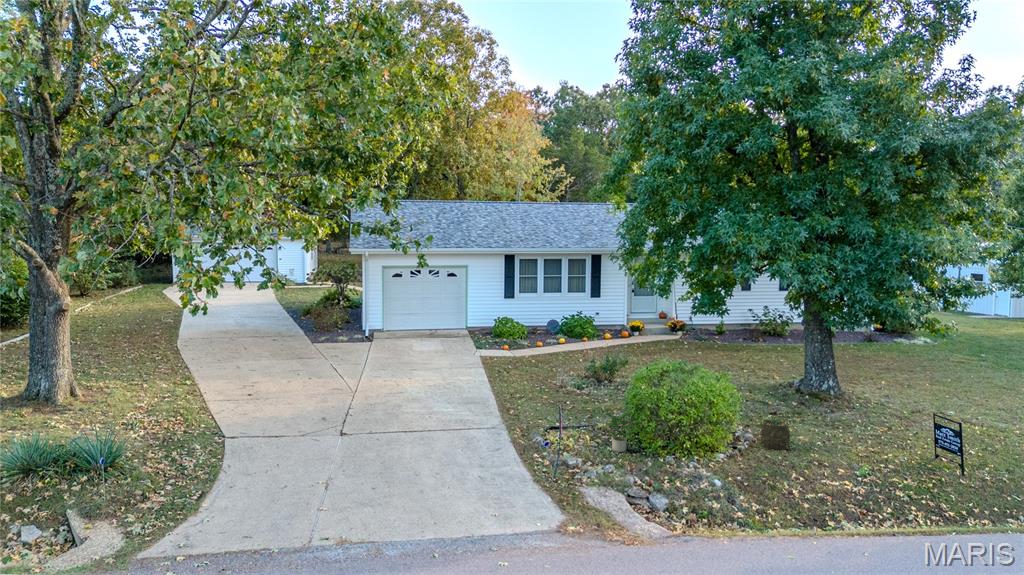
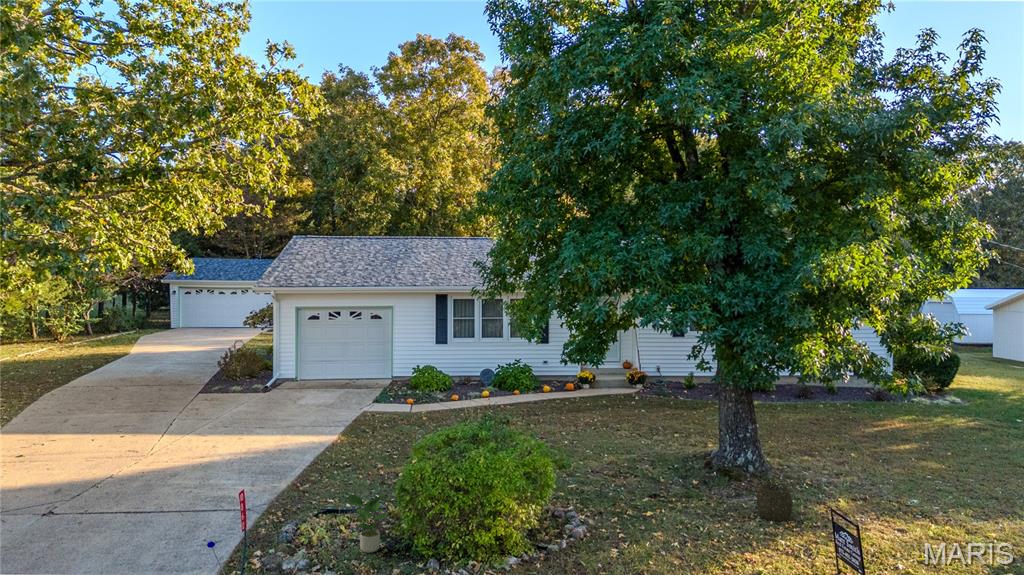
woven basket: present [760,420,790,449] -> present [756,484,793,521]

